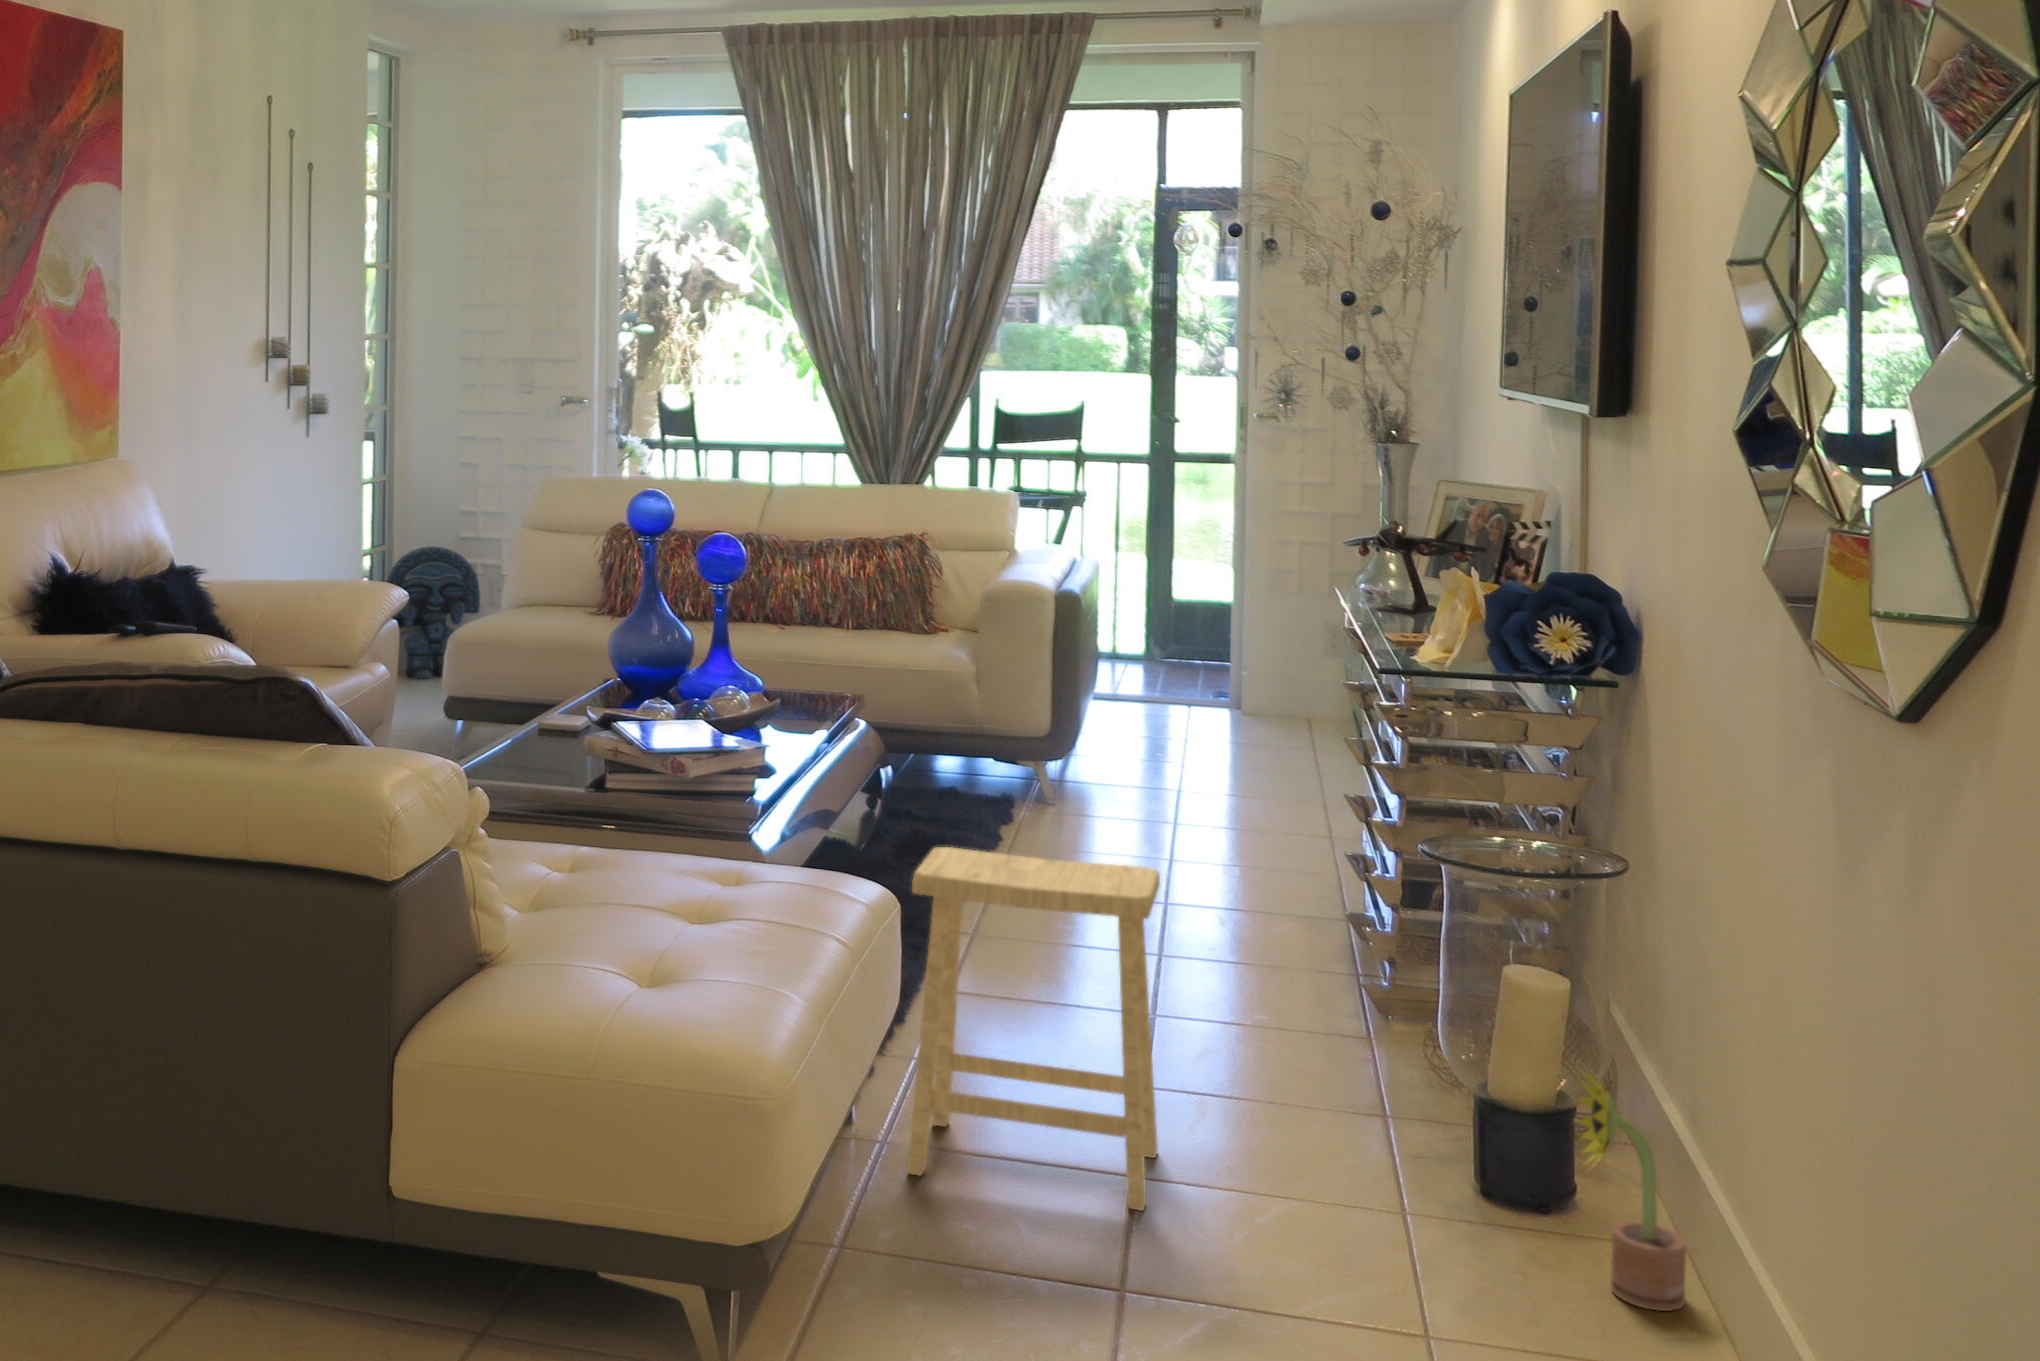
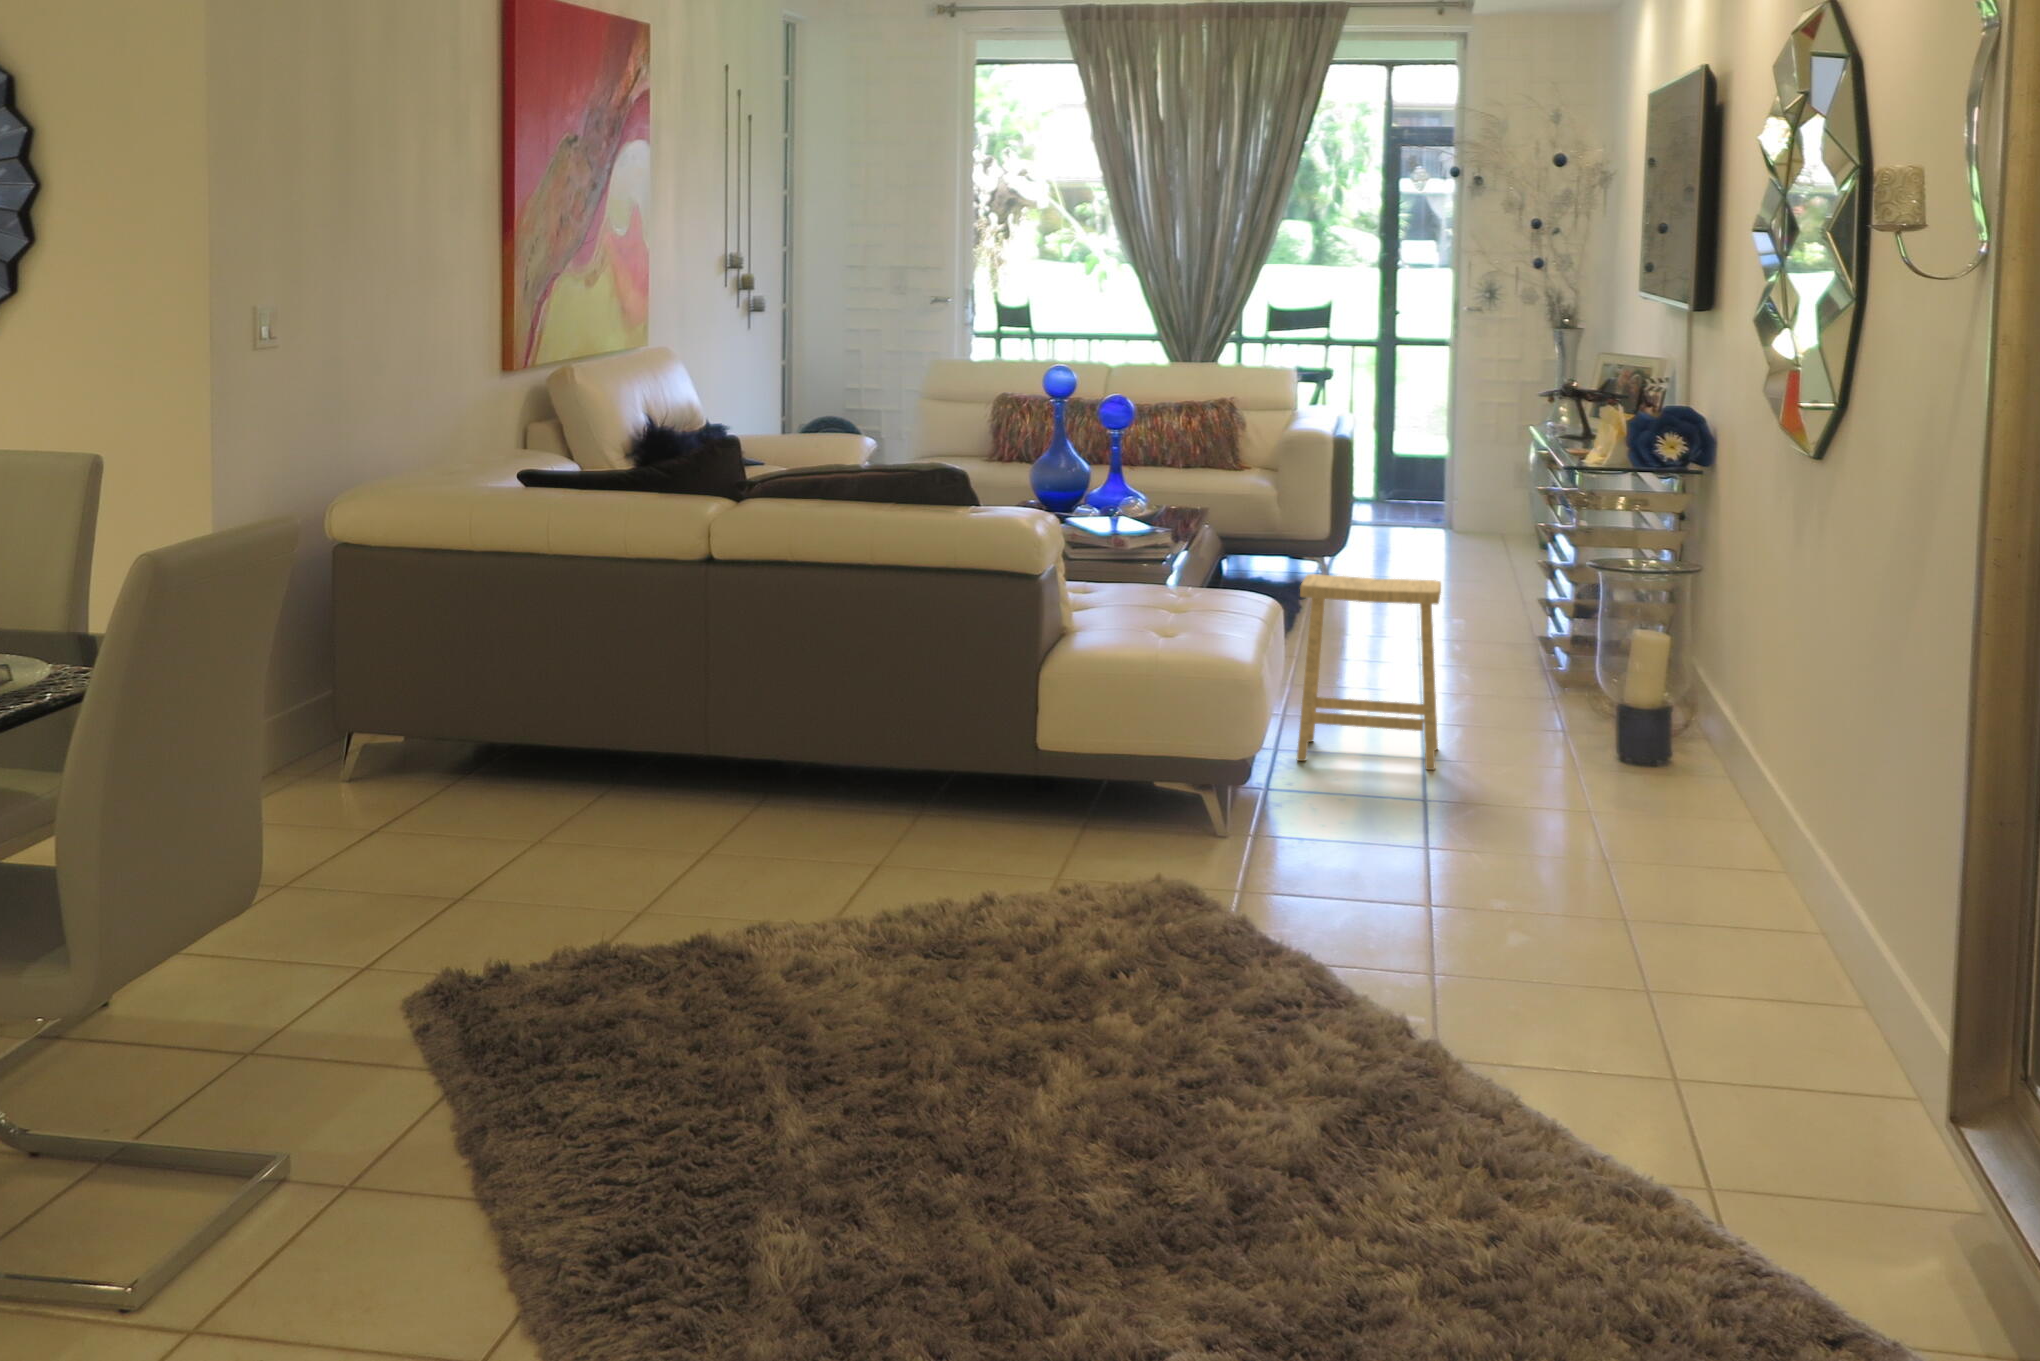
decorative plant: present [1579,1072,1686,1311] -> none [1671,669,1726,795]

